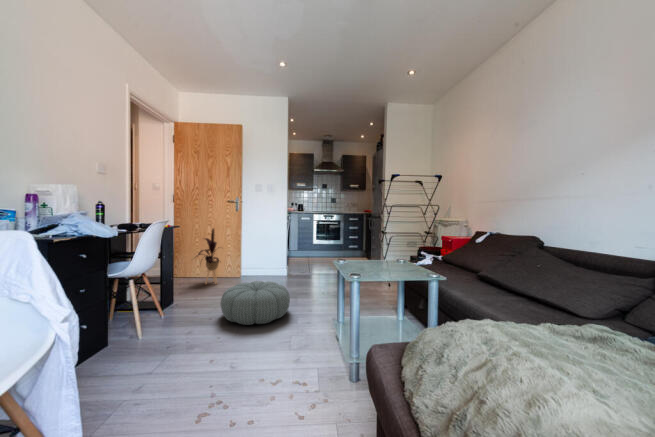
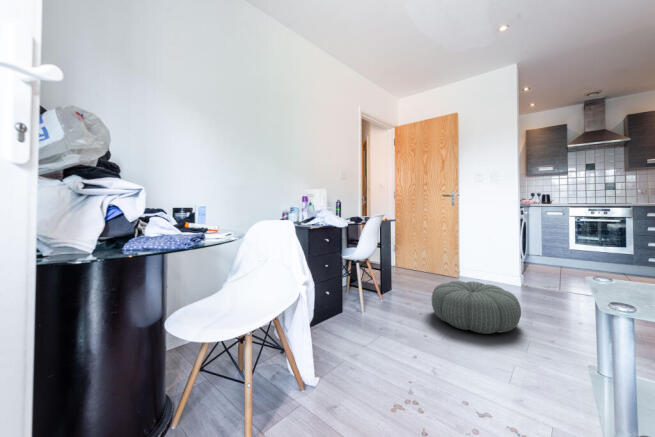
house plant: present [198,229,219,284] -> none [409,223,440,279]

